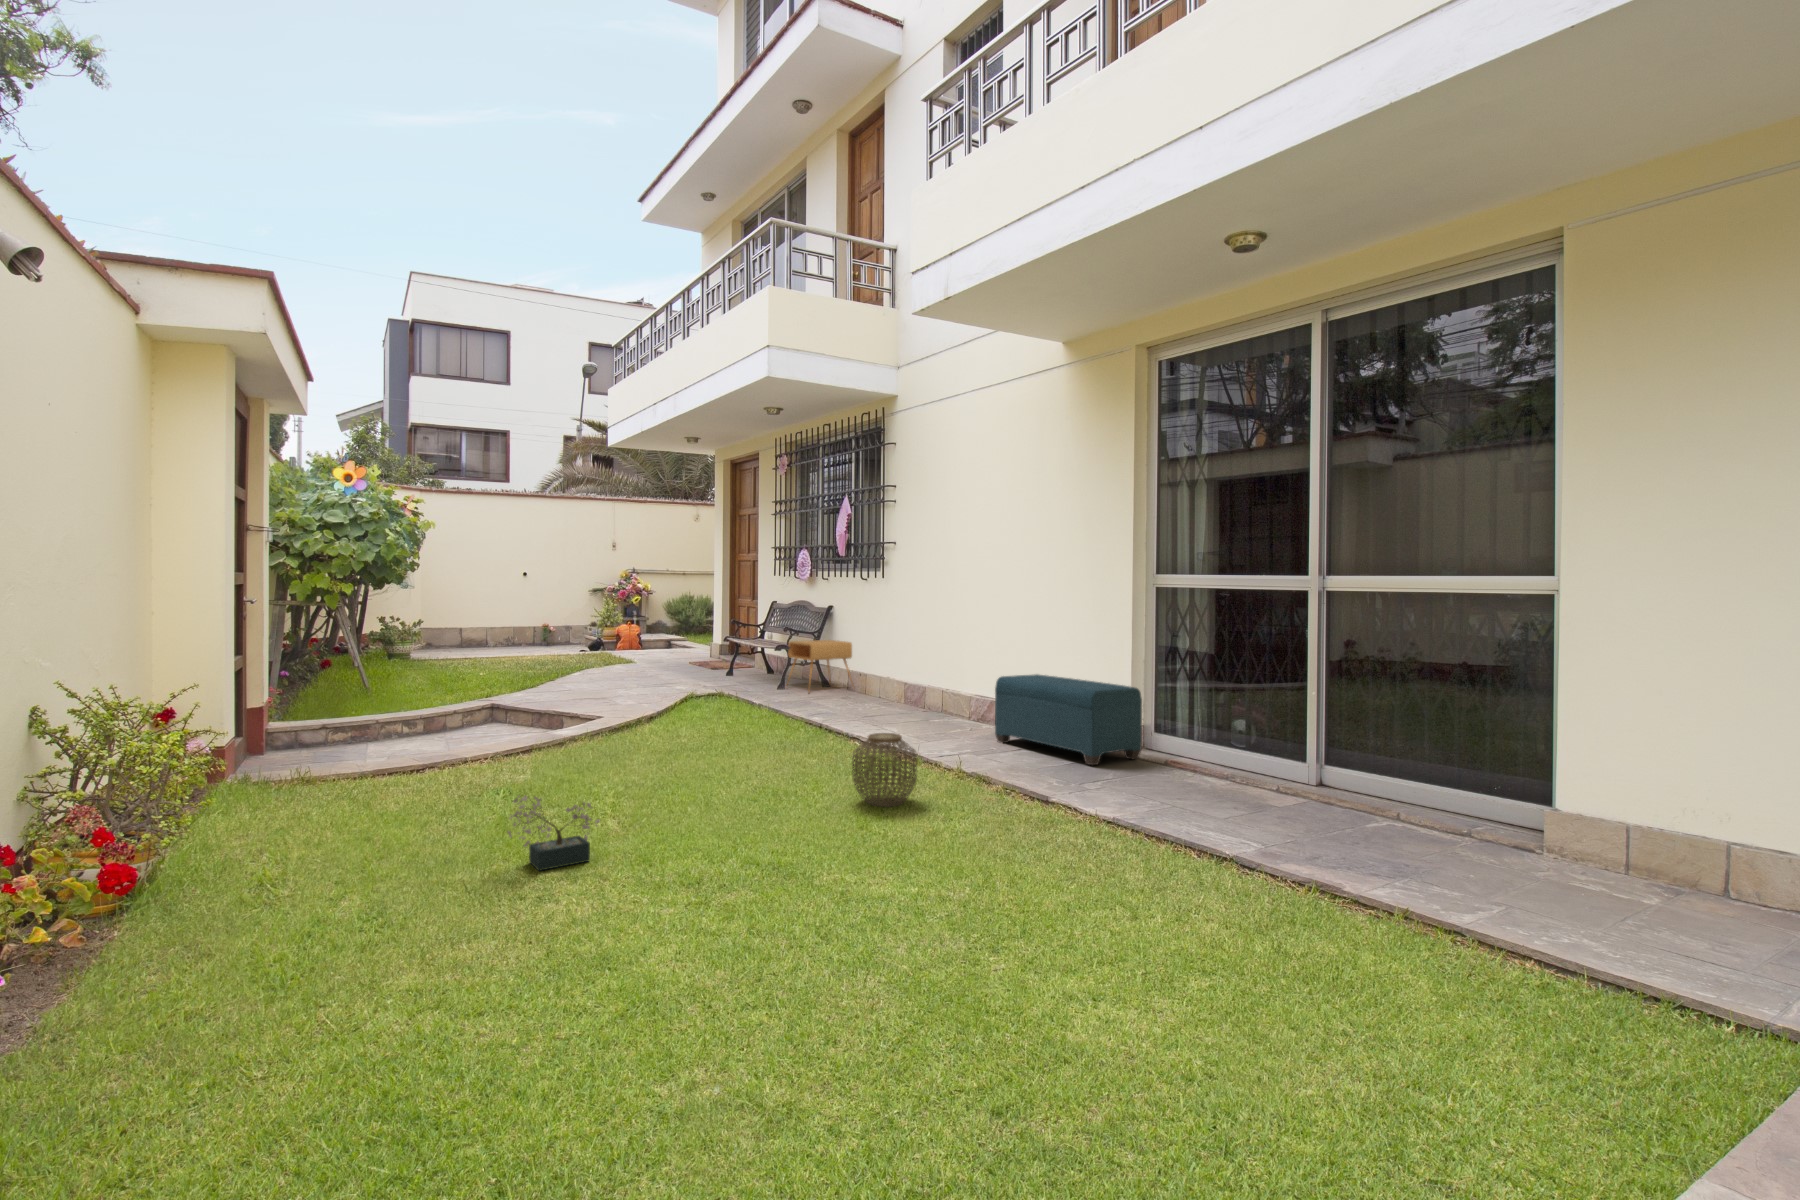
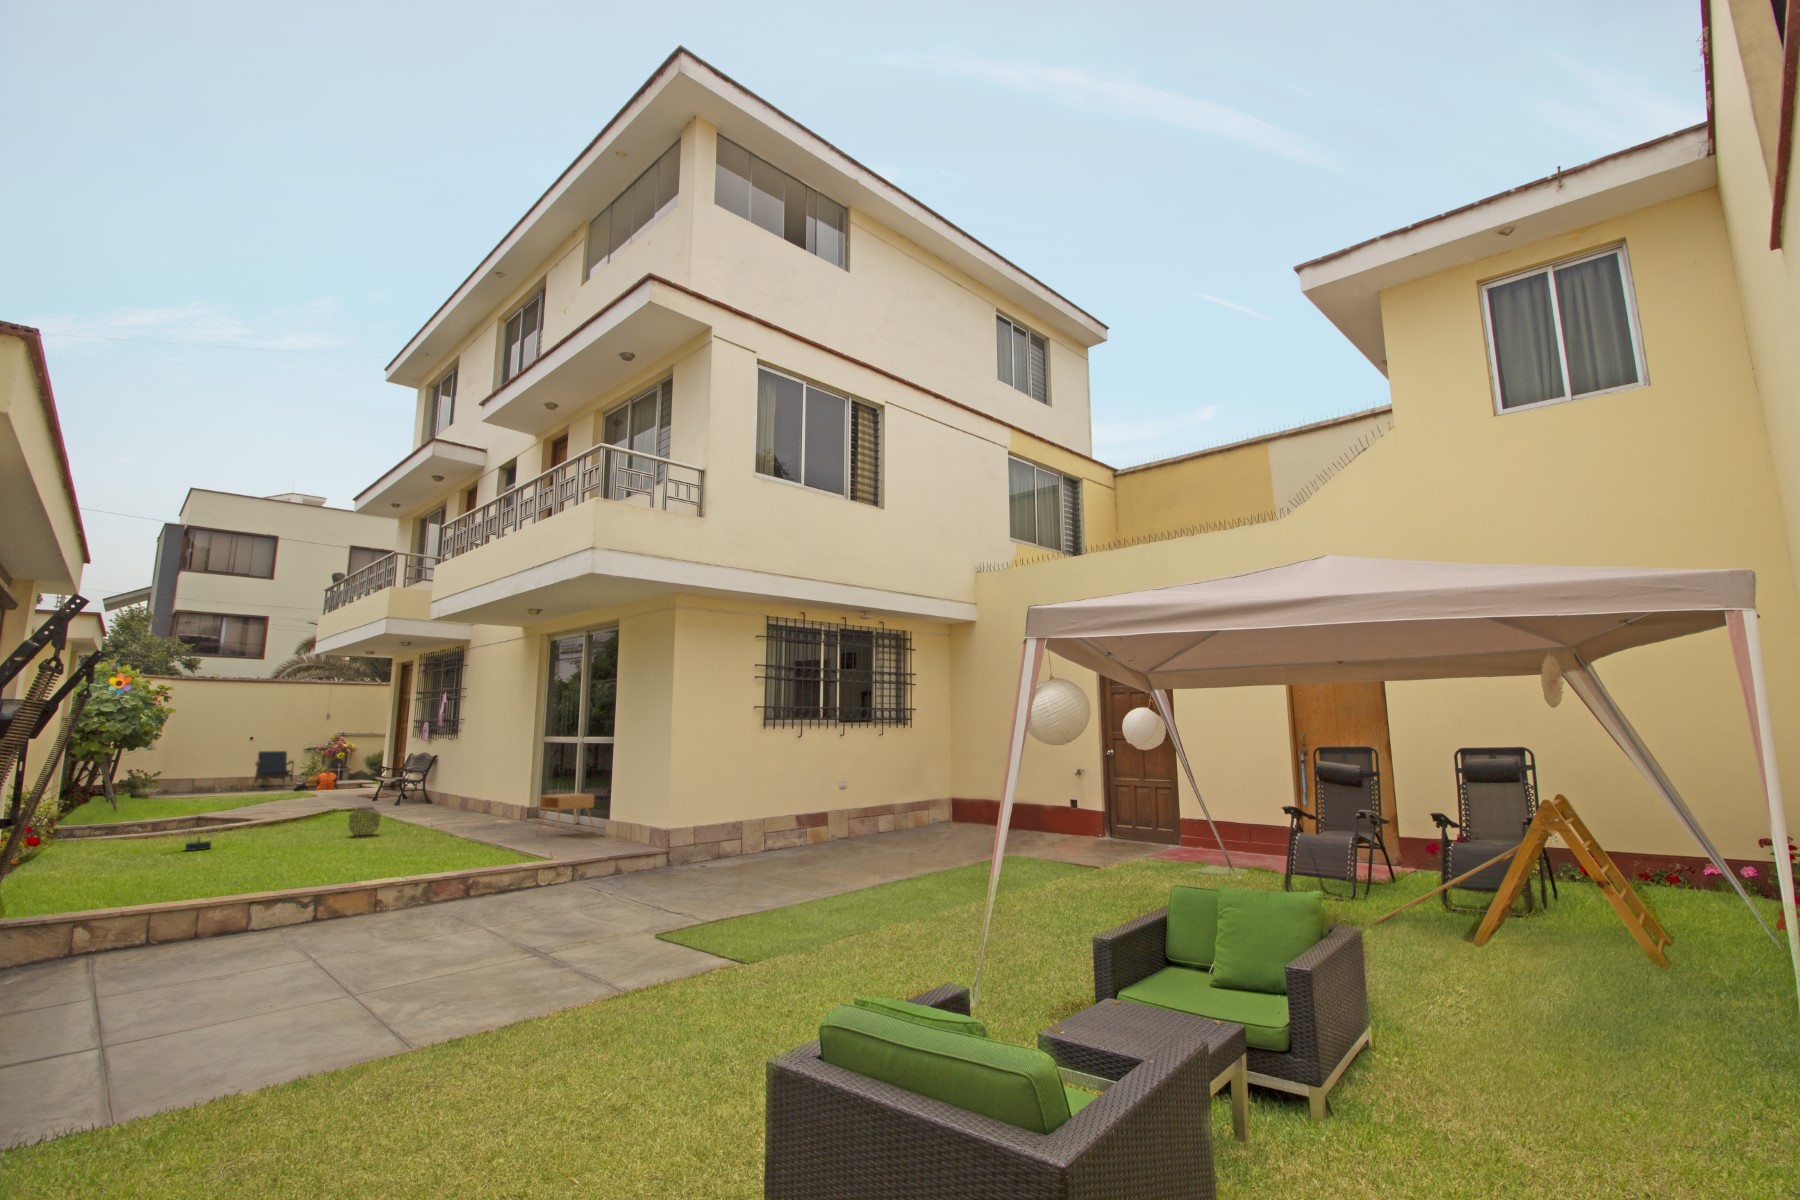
lounge chair: none [532,594,579,641] -> present [255,751,294,785]
side table: present [785,640,852,690] -> present [540,793,595,834]
bench: present [995,674,1142,765] -> none [467,787,523,824]

